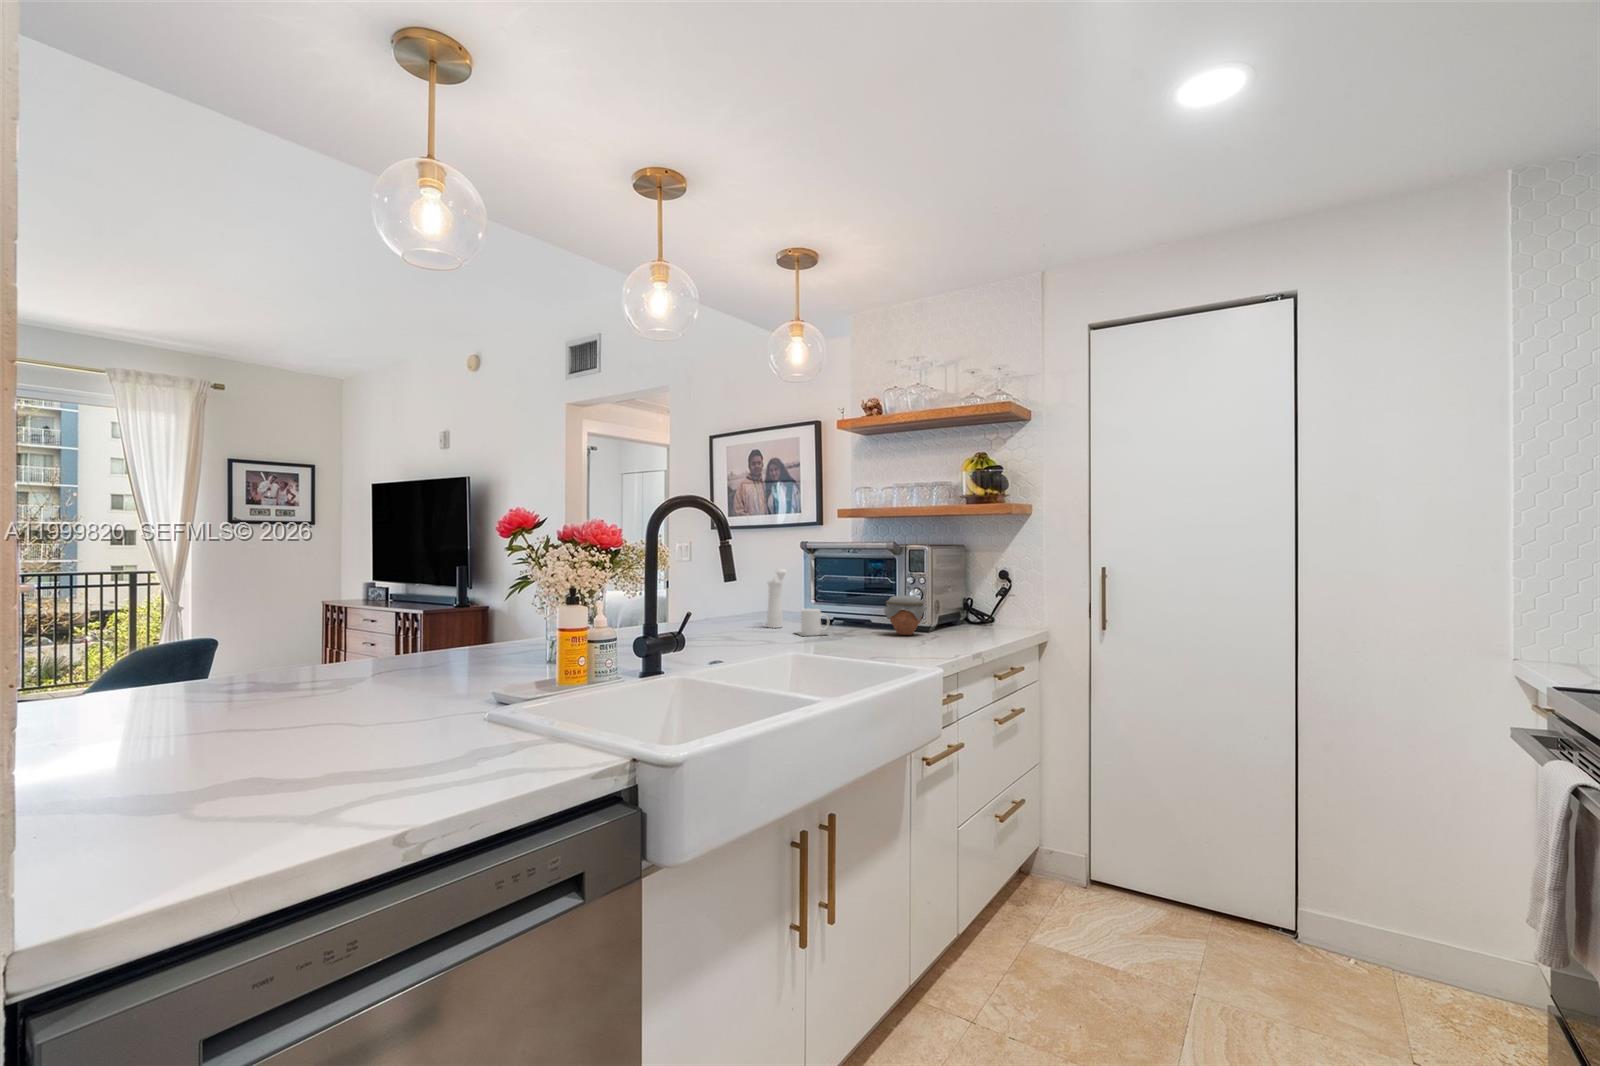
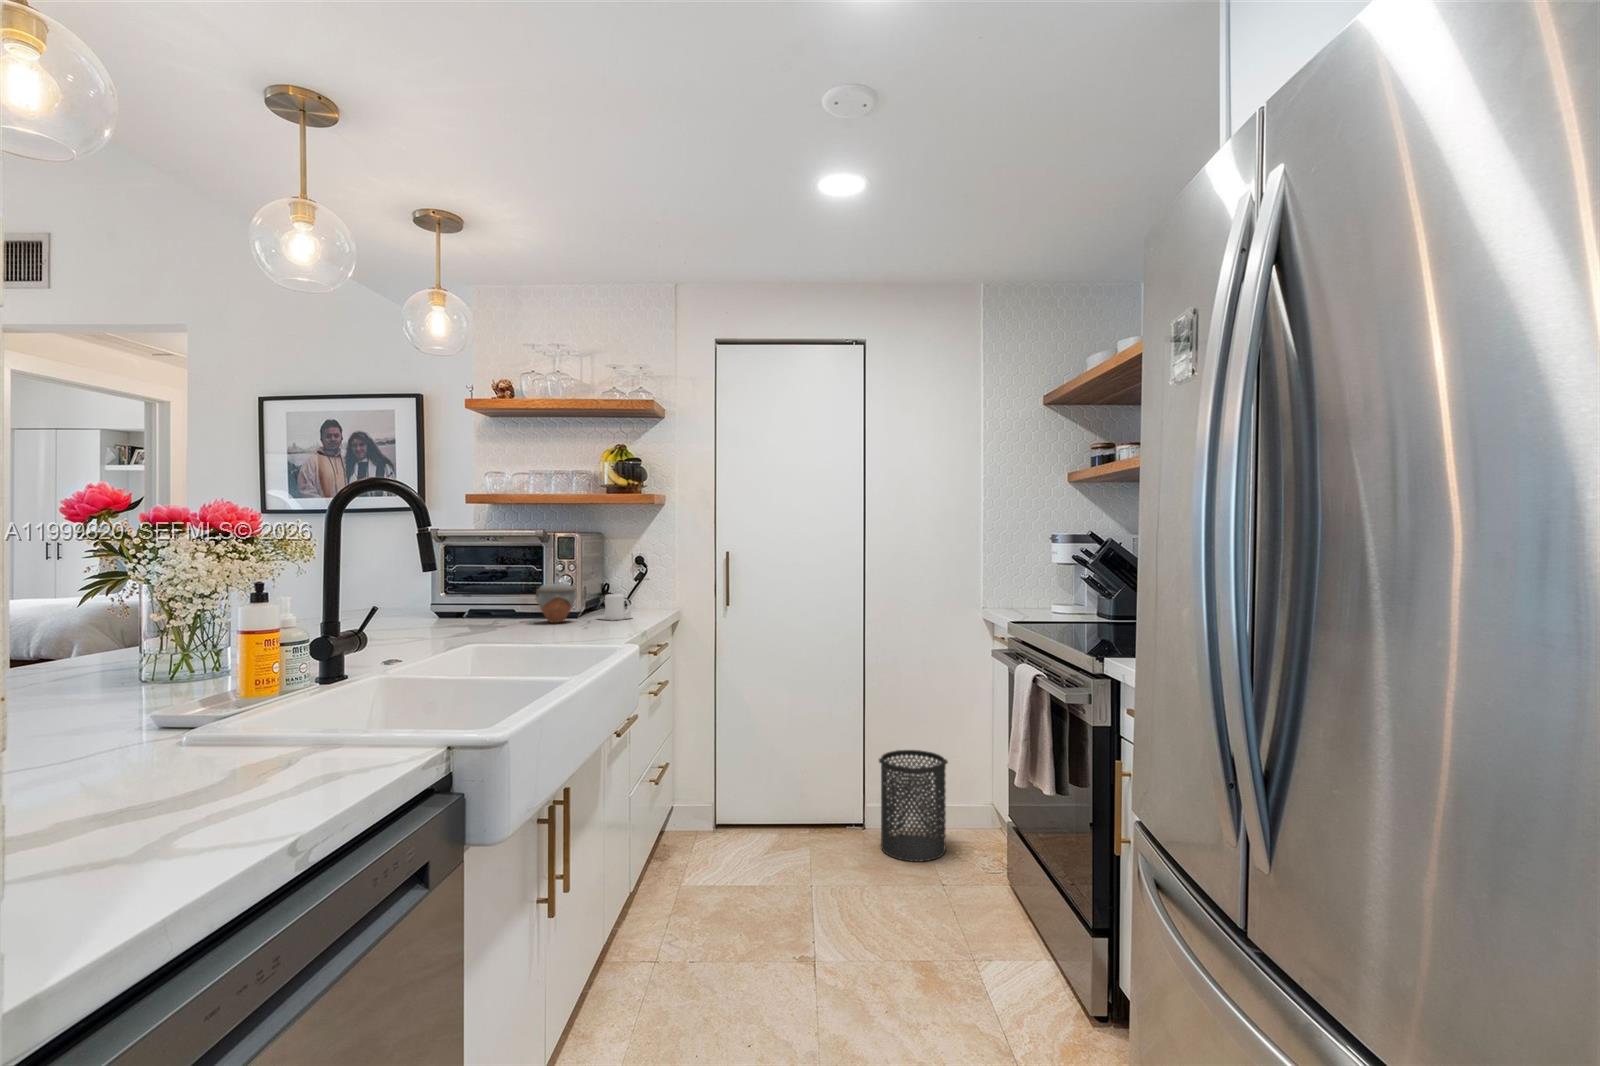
pepper mill: present [767,569,786,628] -> none [388,560,408,626]
mug: present [796,609,829,636] -> present [602,594,630,620]
trash can: none [1313,843,1435,1017] -> present [879,750,948,862]

